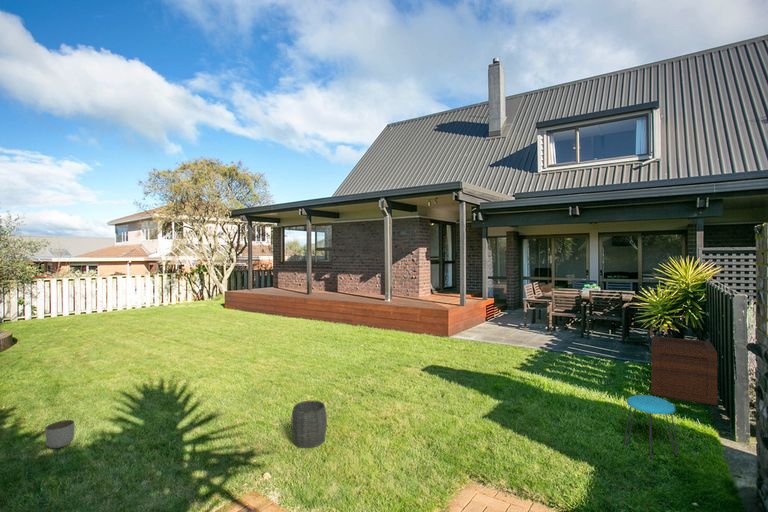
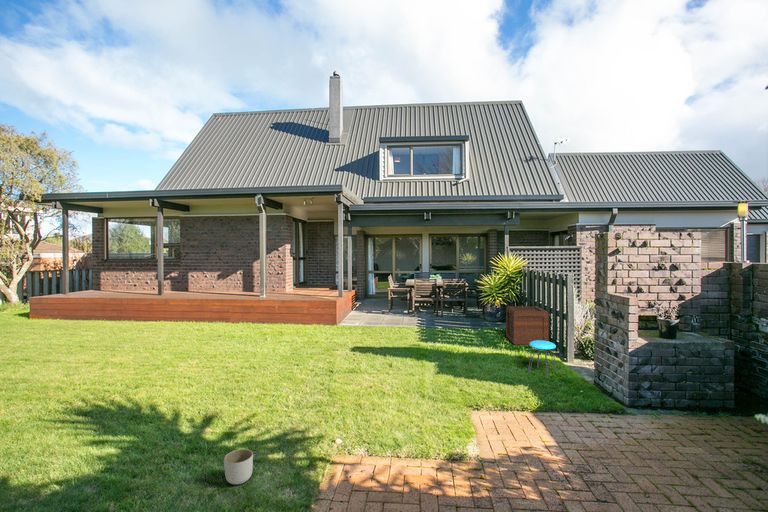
woven basket: present [291,400,327,448] -> none [322,381,352,421]
planter: present [45,420,75,448] -> present [224,449,253,485]

